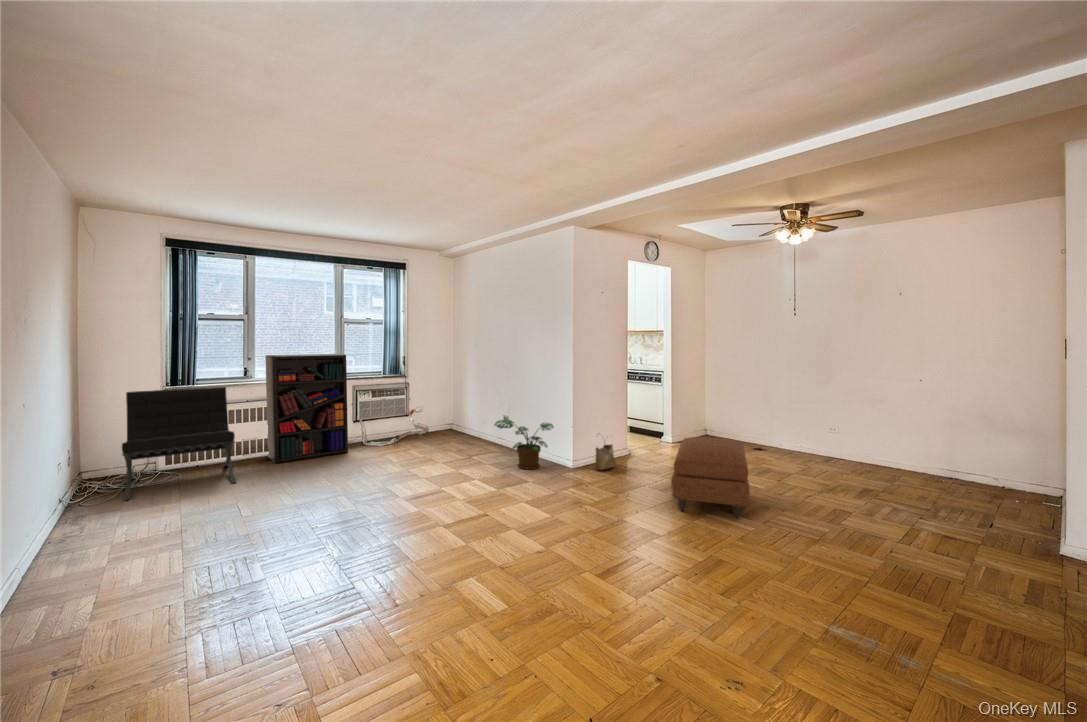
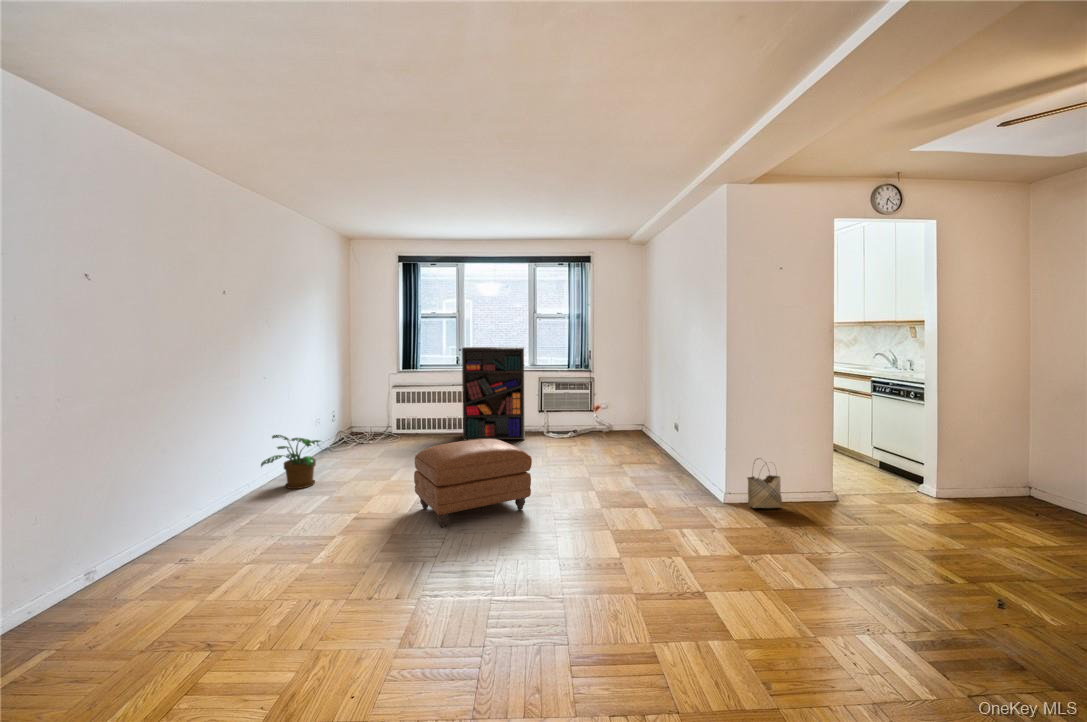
lounge chair: present [122,387,236,500] -> none [351,373,435,452]
potted plant: present [494,420,554,469] -> present [261,435,320,489]
ottoman: present [671,437,750,518] -> present [414,439,532,527]

